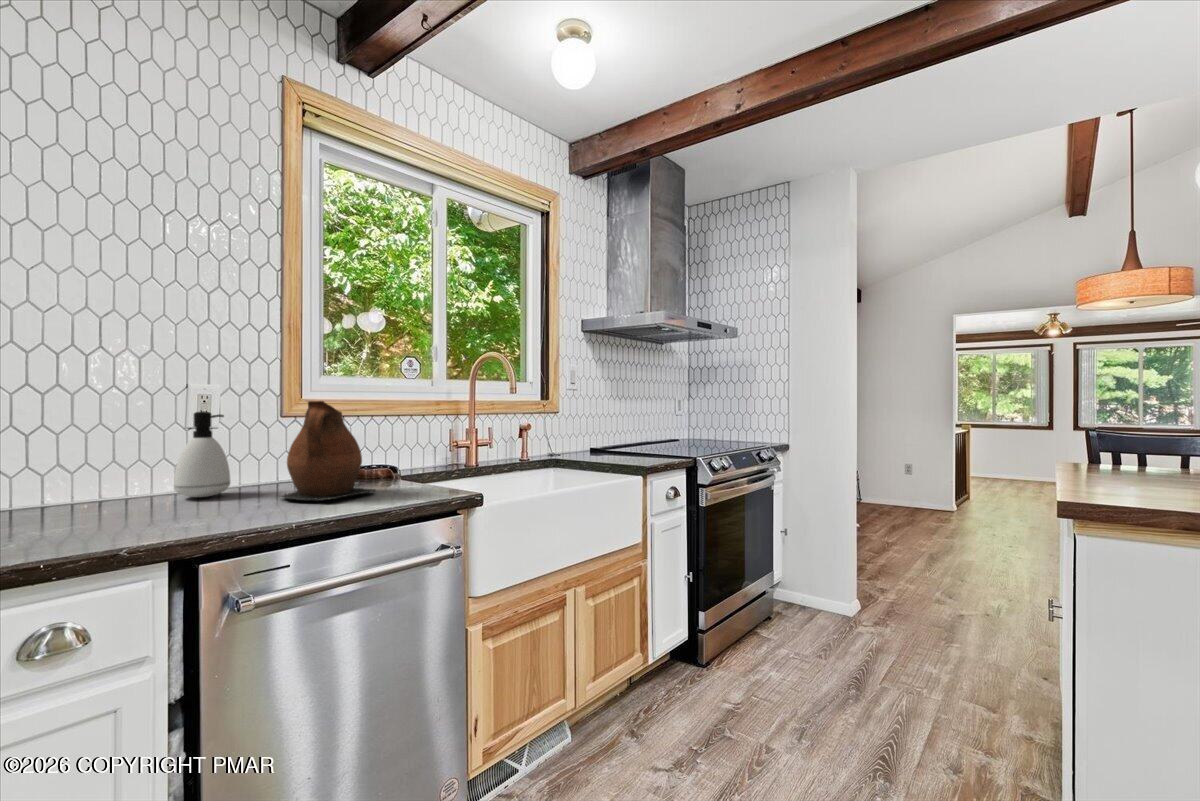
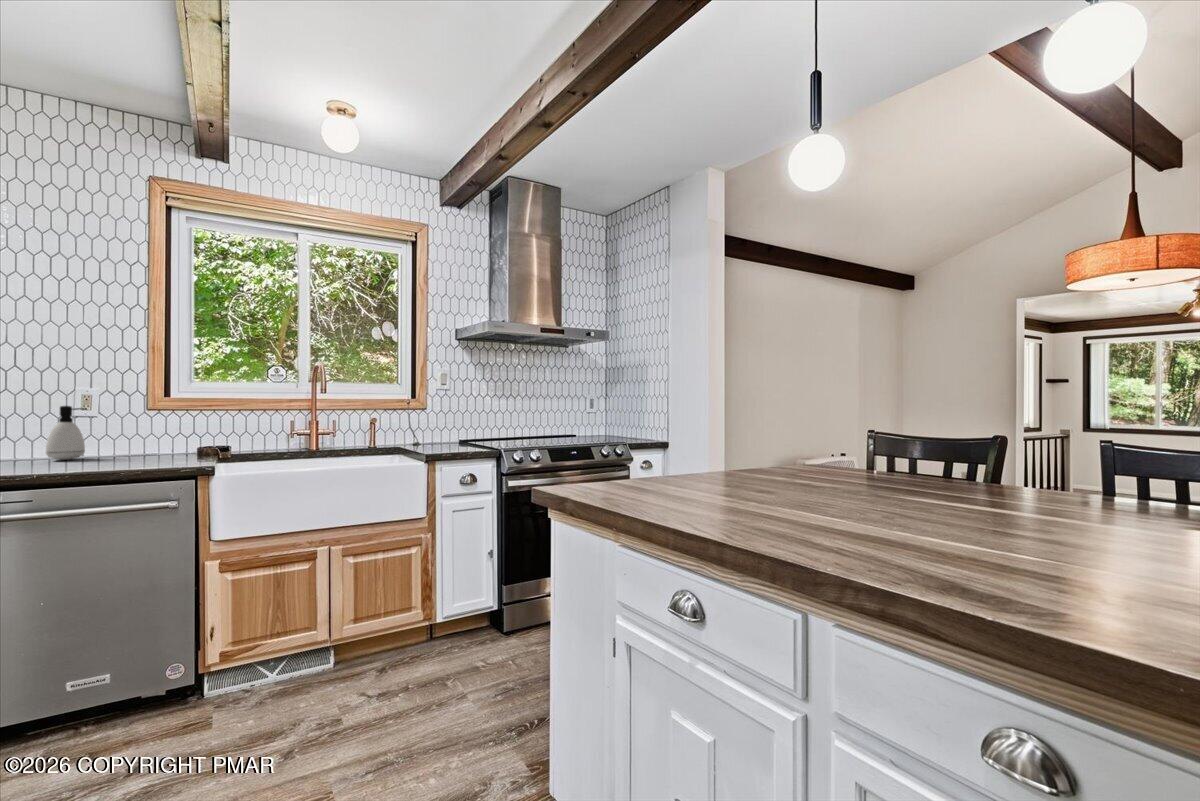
ceramic pitcher: present [282,401,375,501] -> none [90,399,161,463]

